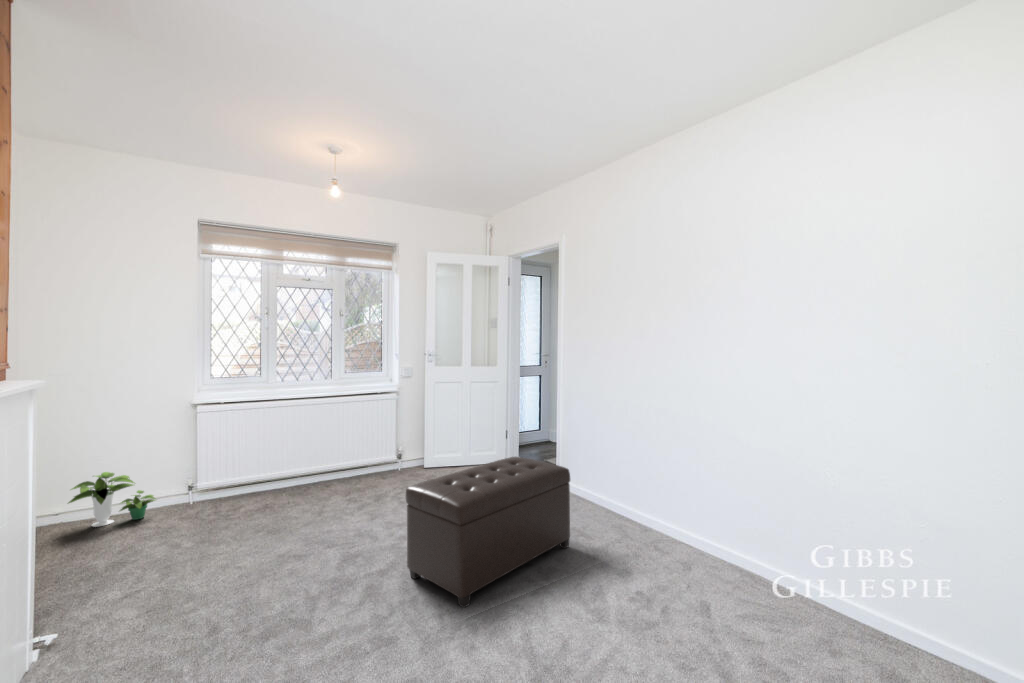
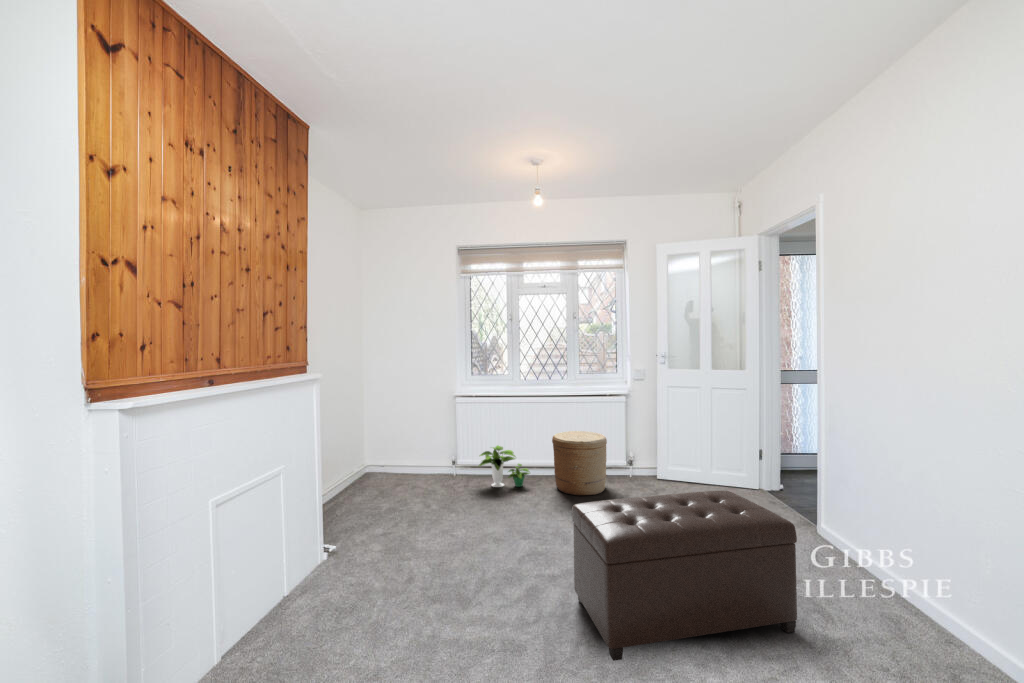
woven basket: none [327,430,385,496] -> present [552,431,607,496]
potted plant: present [68,472,155,527] -> present [479,446,530,487]

